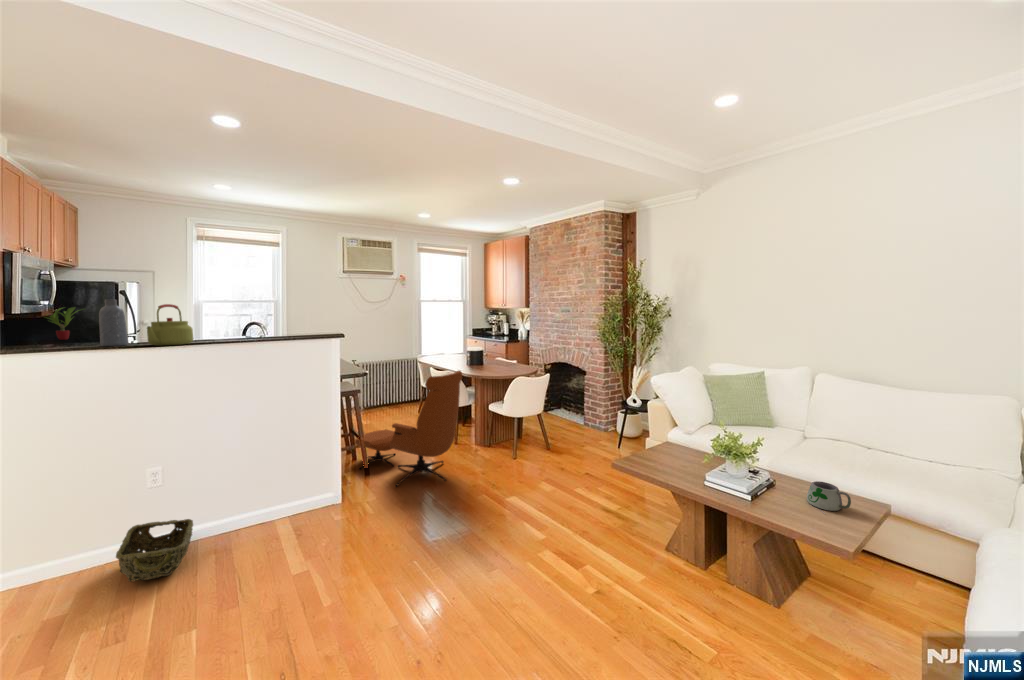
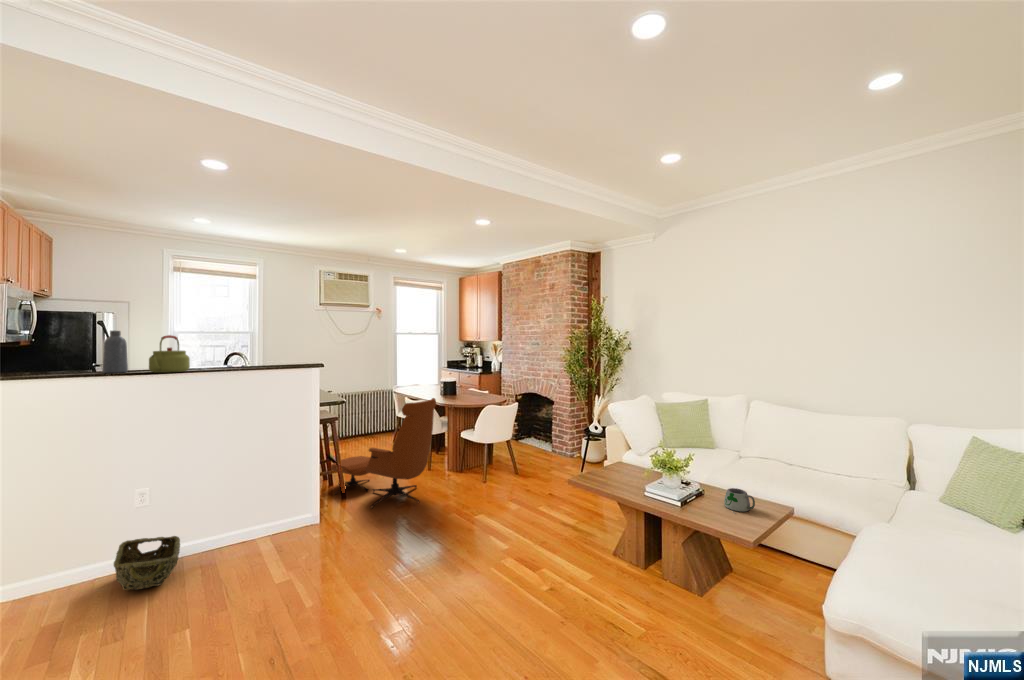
potted plant: present [47,307,79,340] -> none [22,336,74,367]

